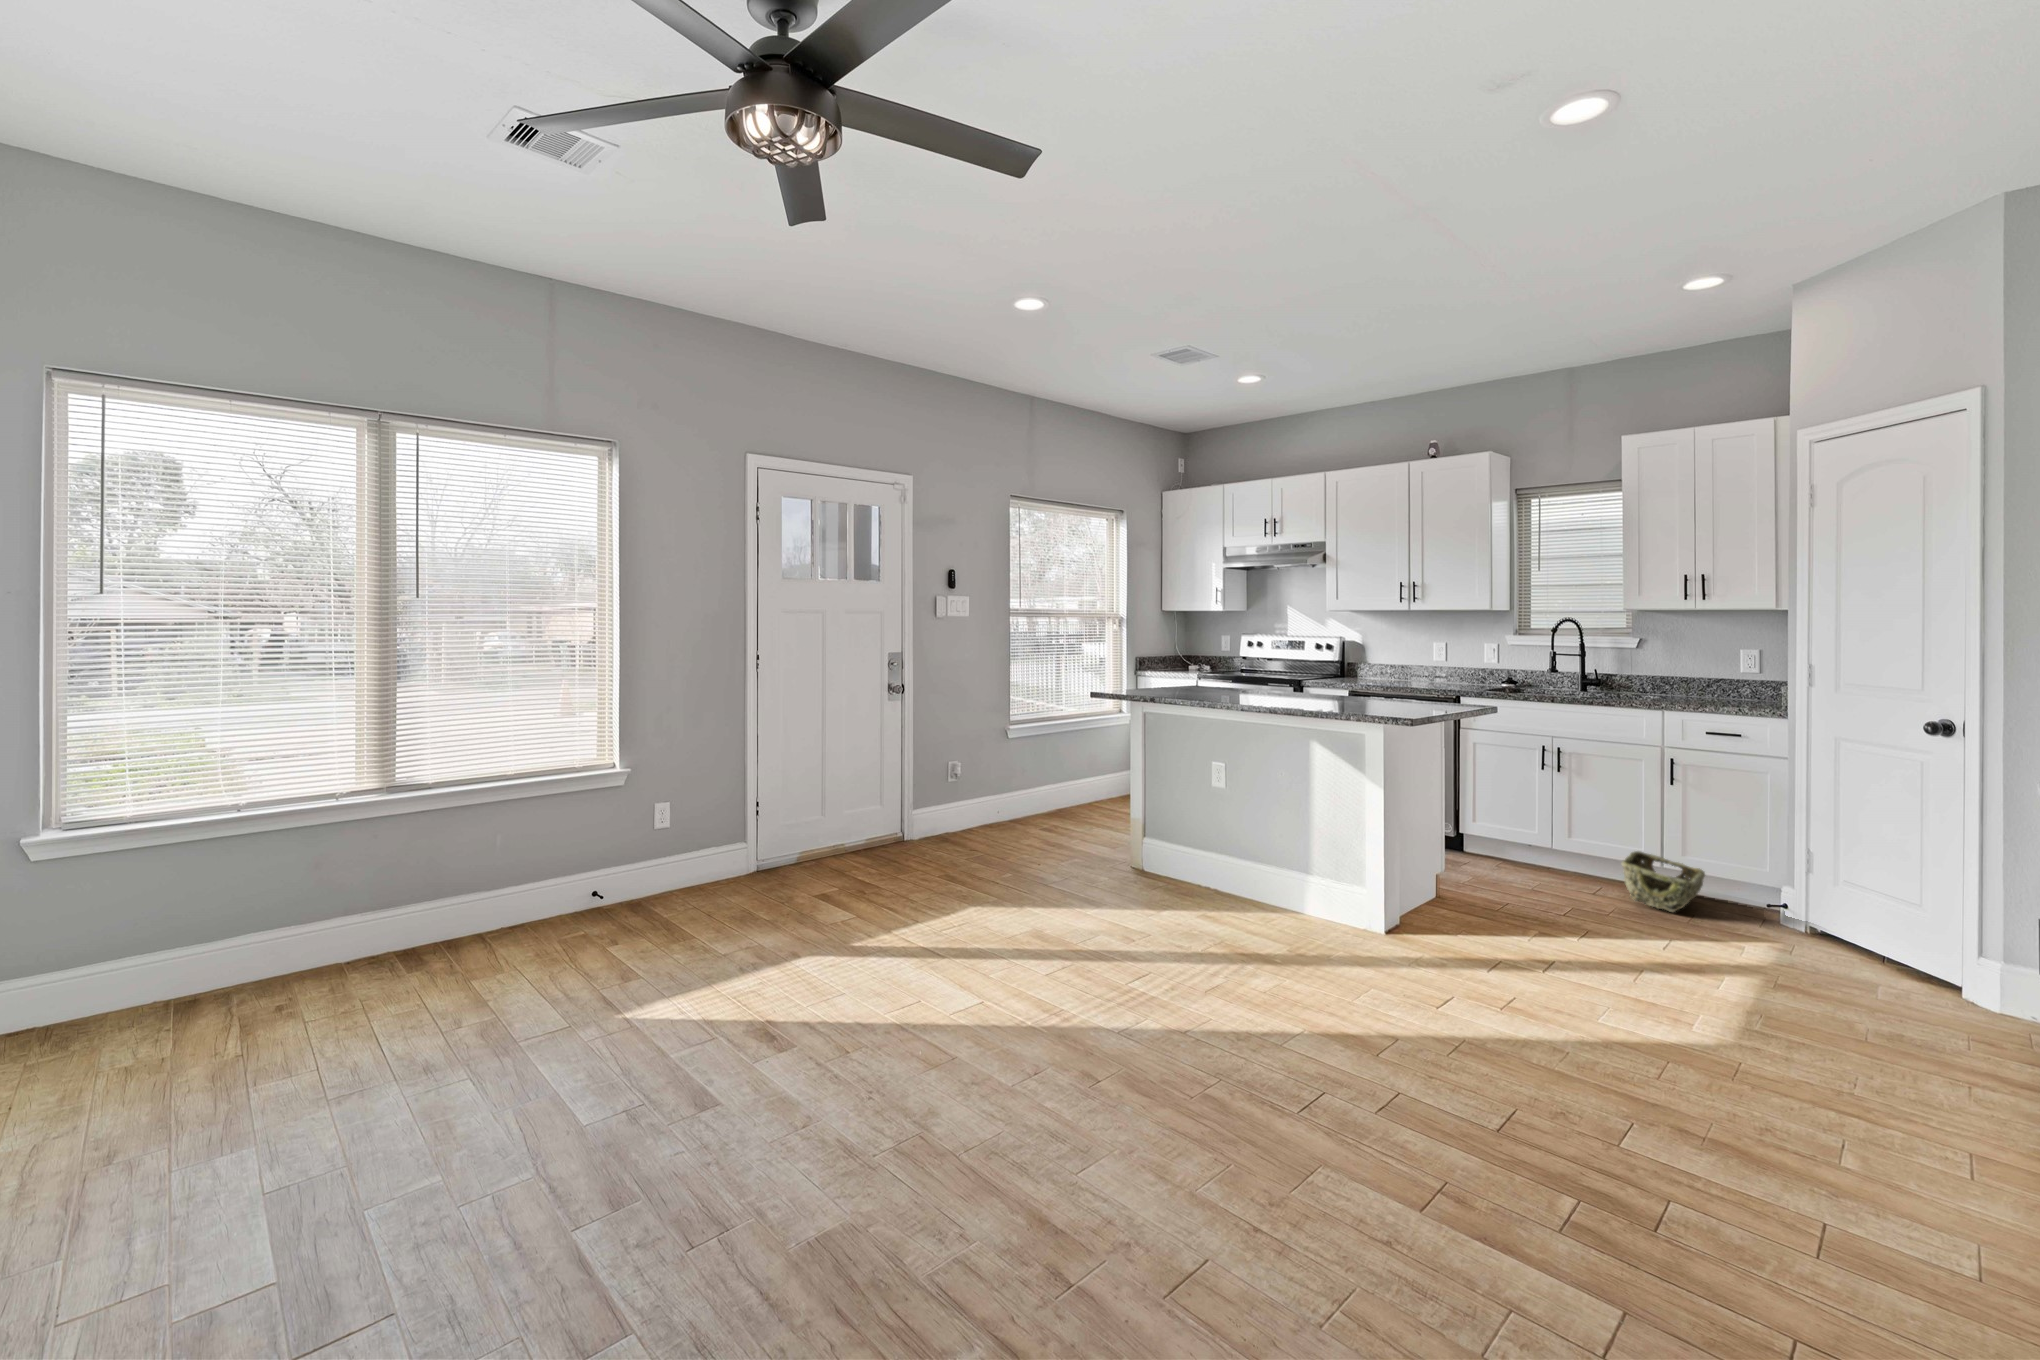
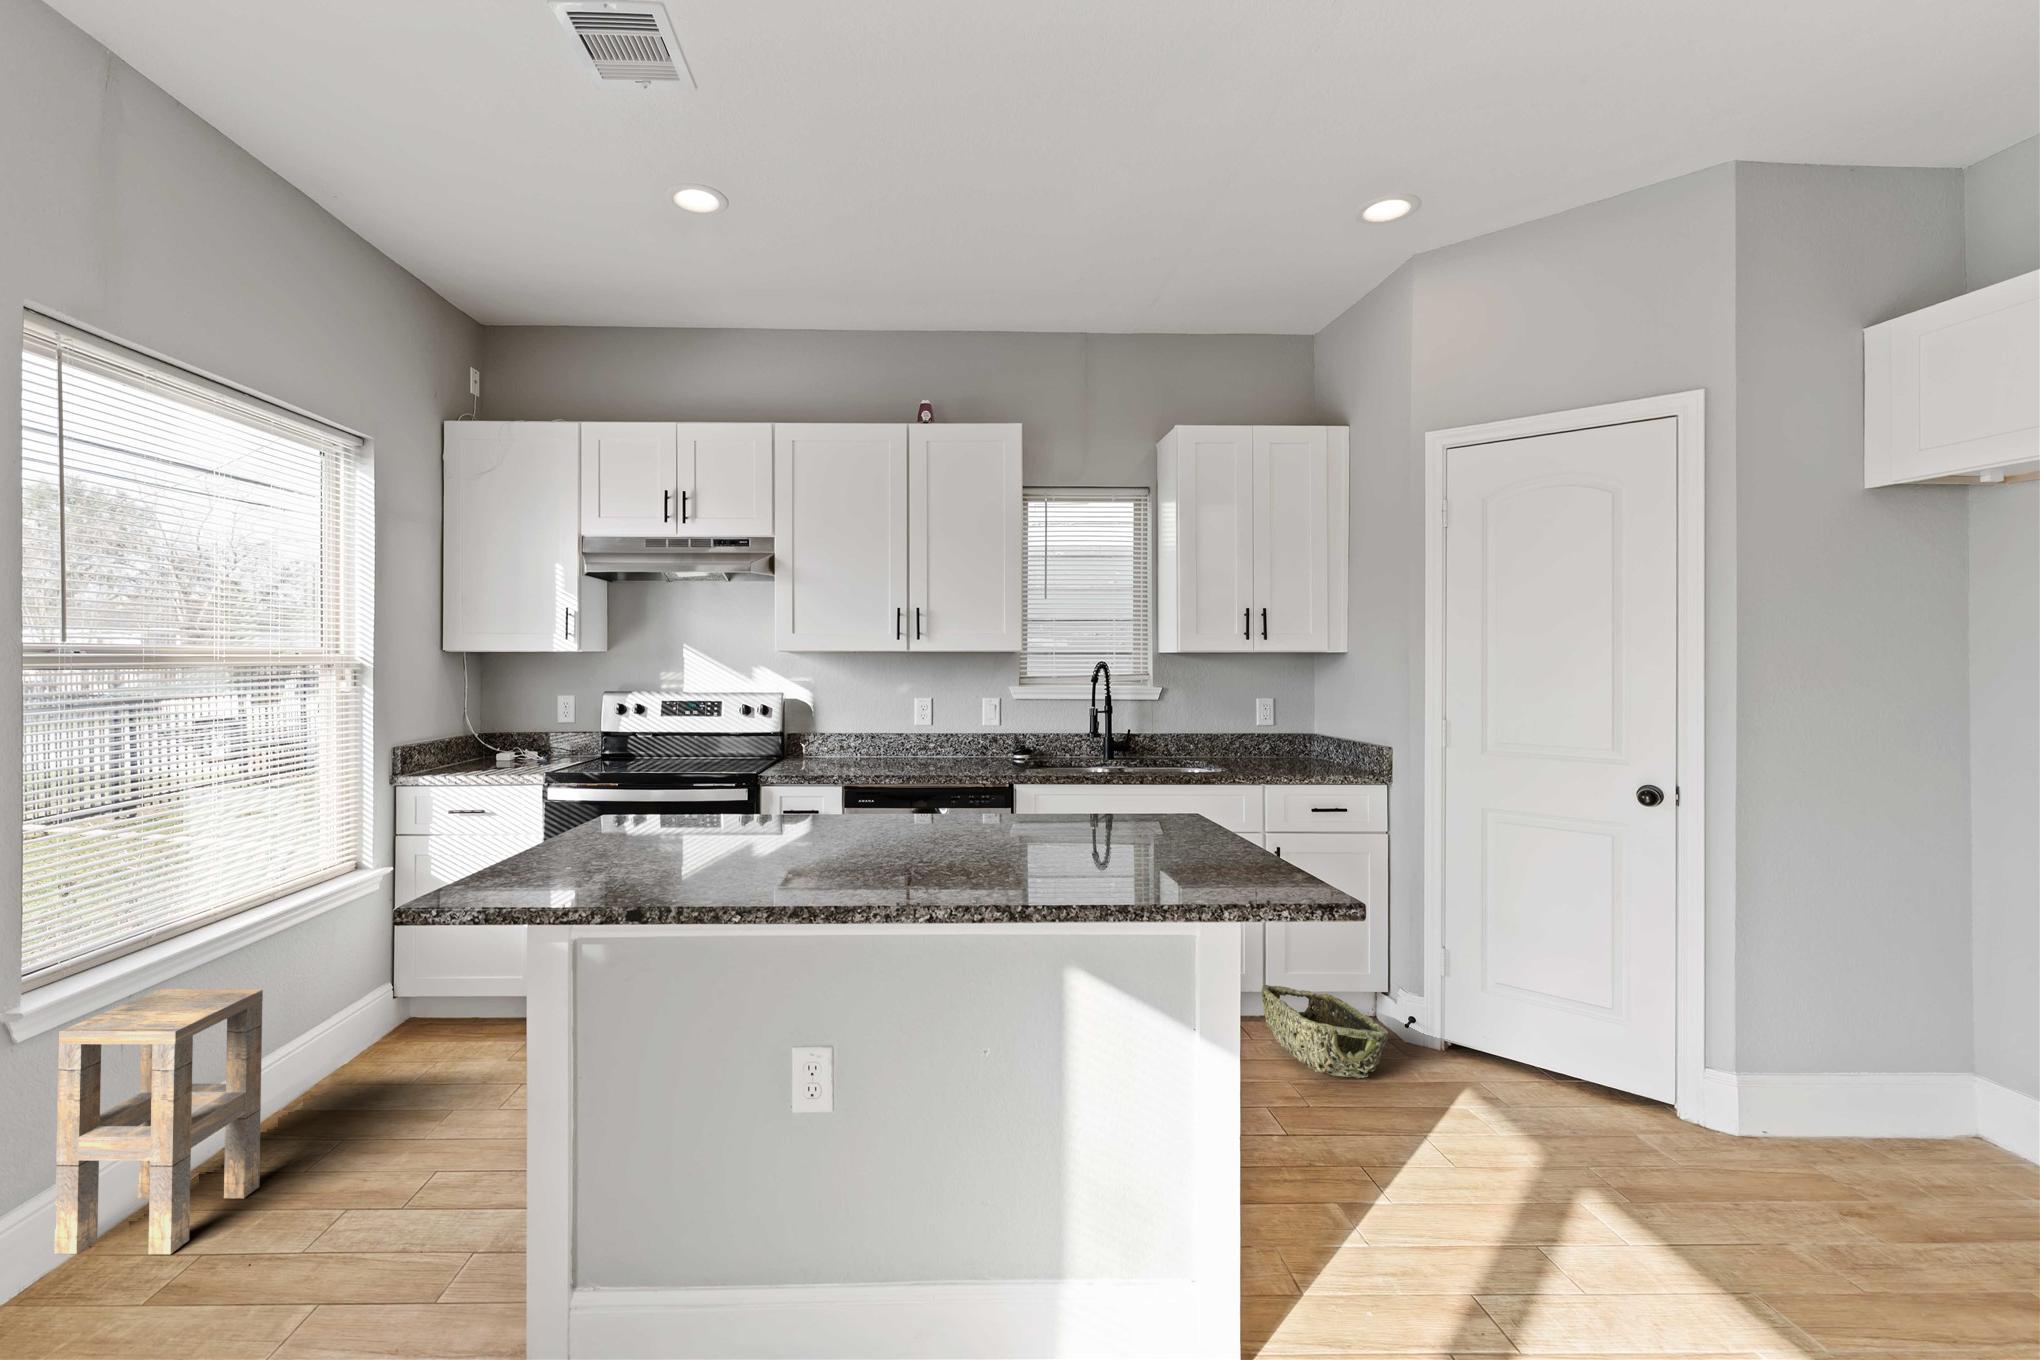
side table: none [1019,738,1076,823] -> present [54,989,263,1254]

